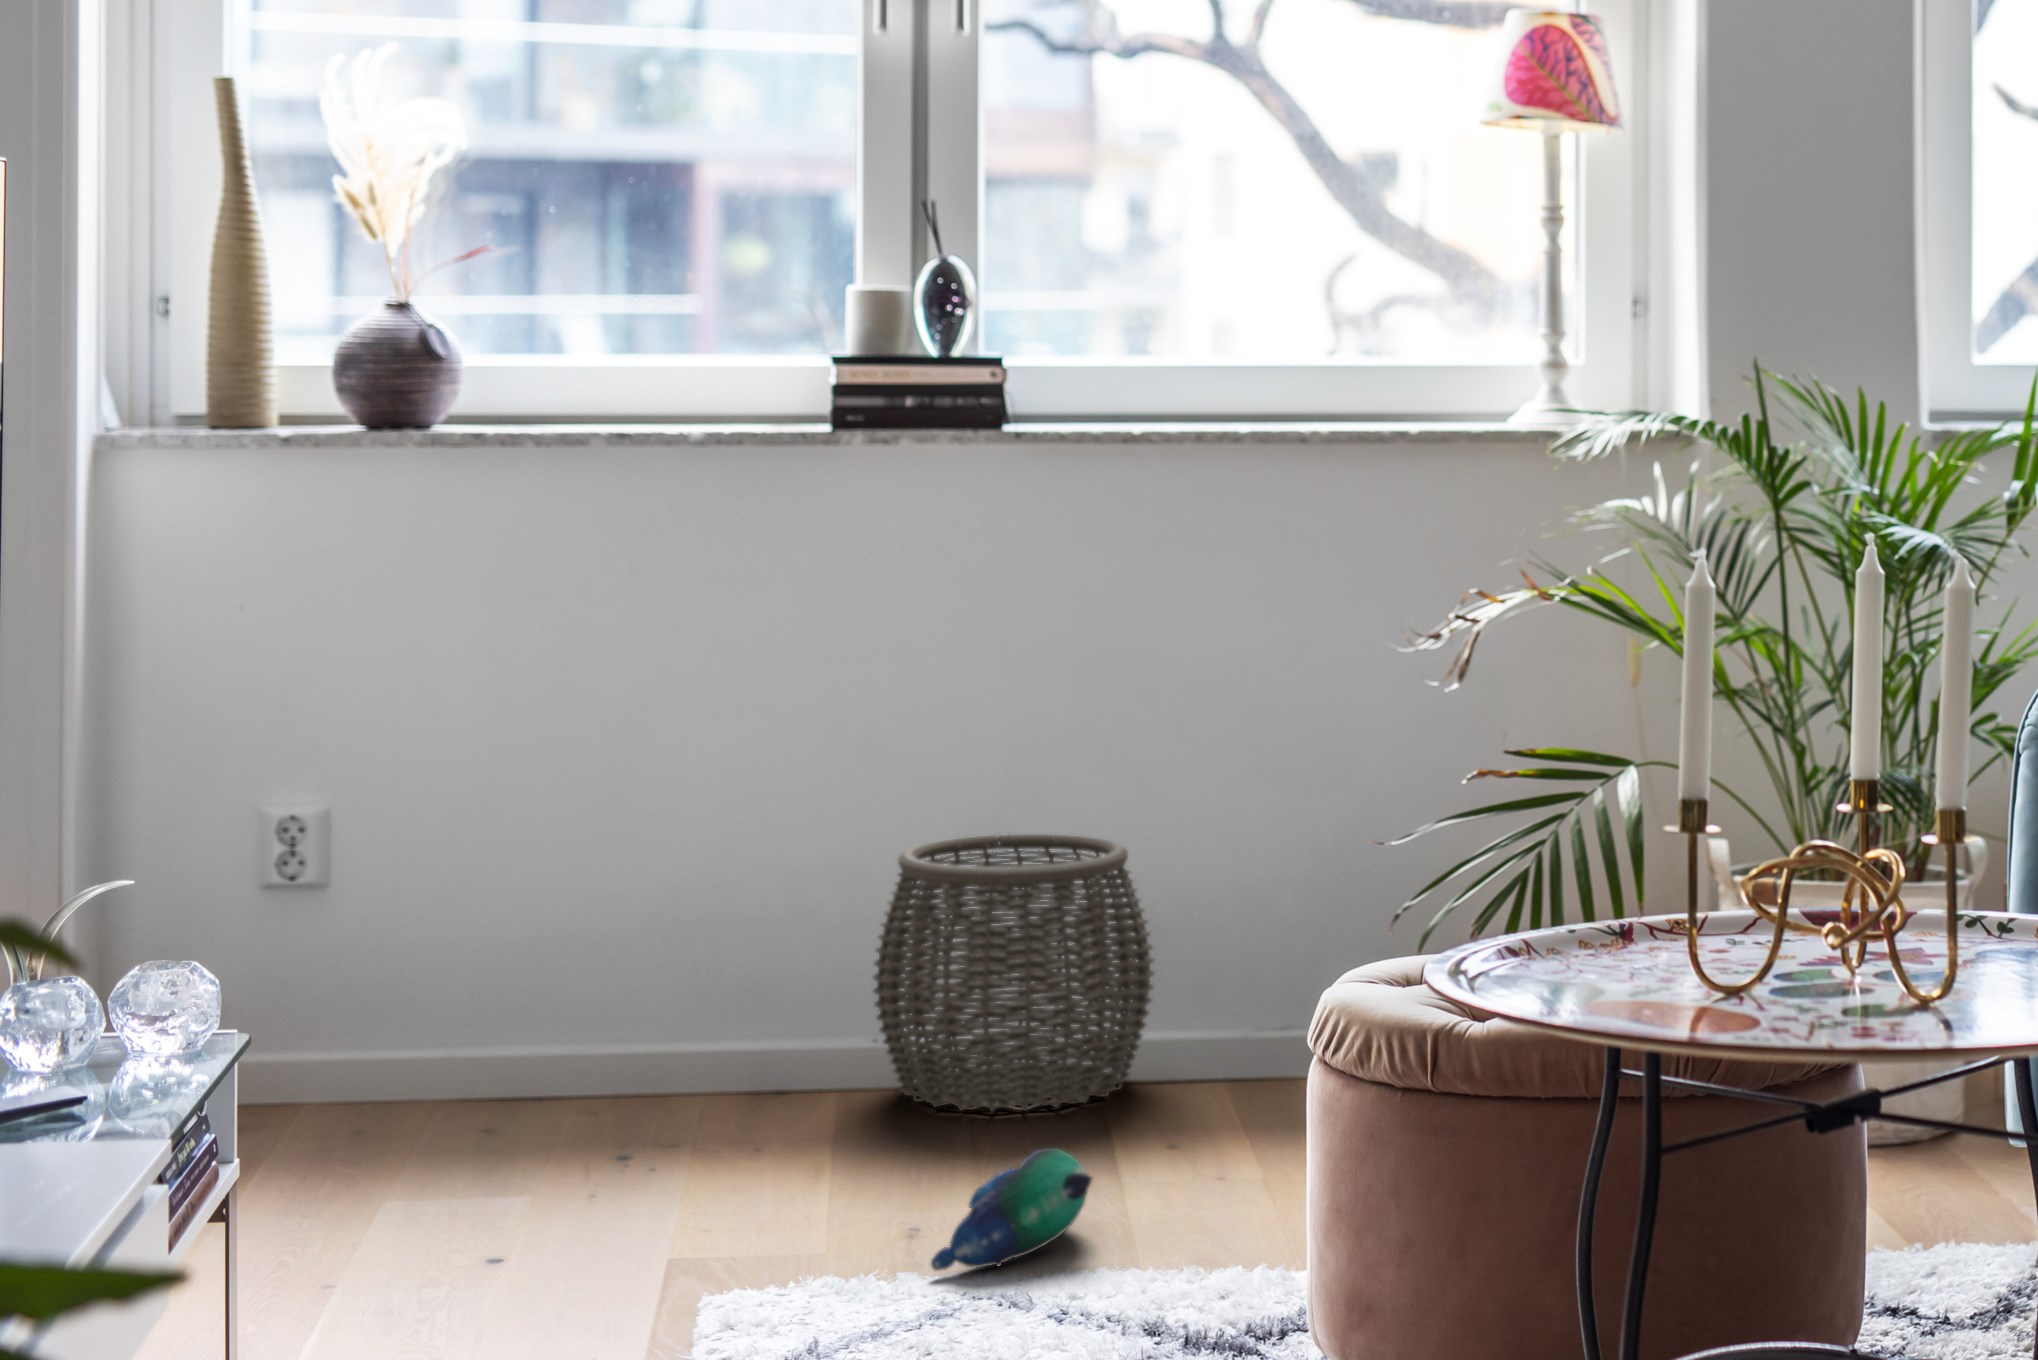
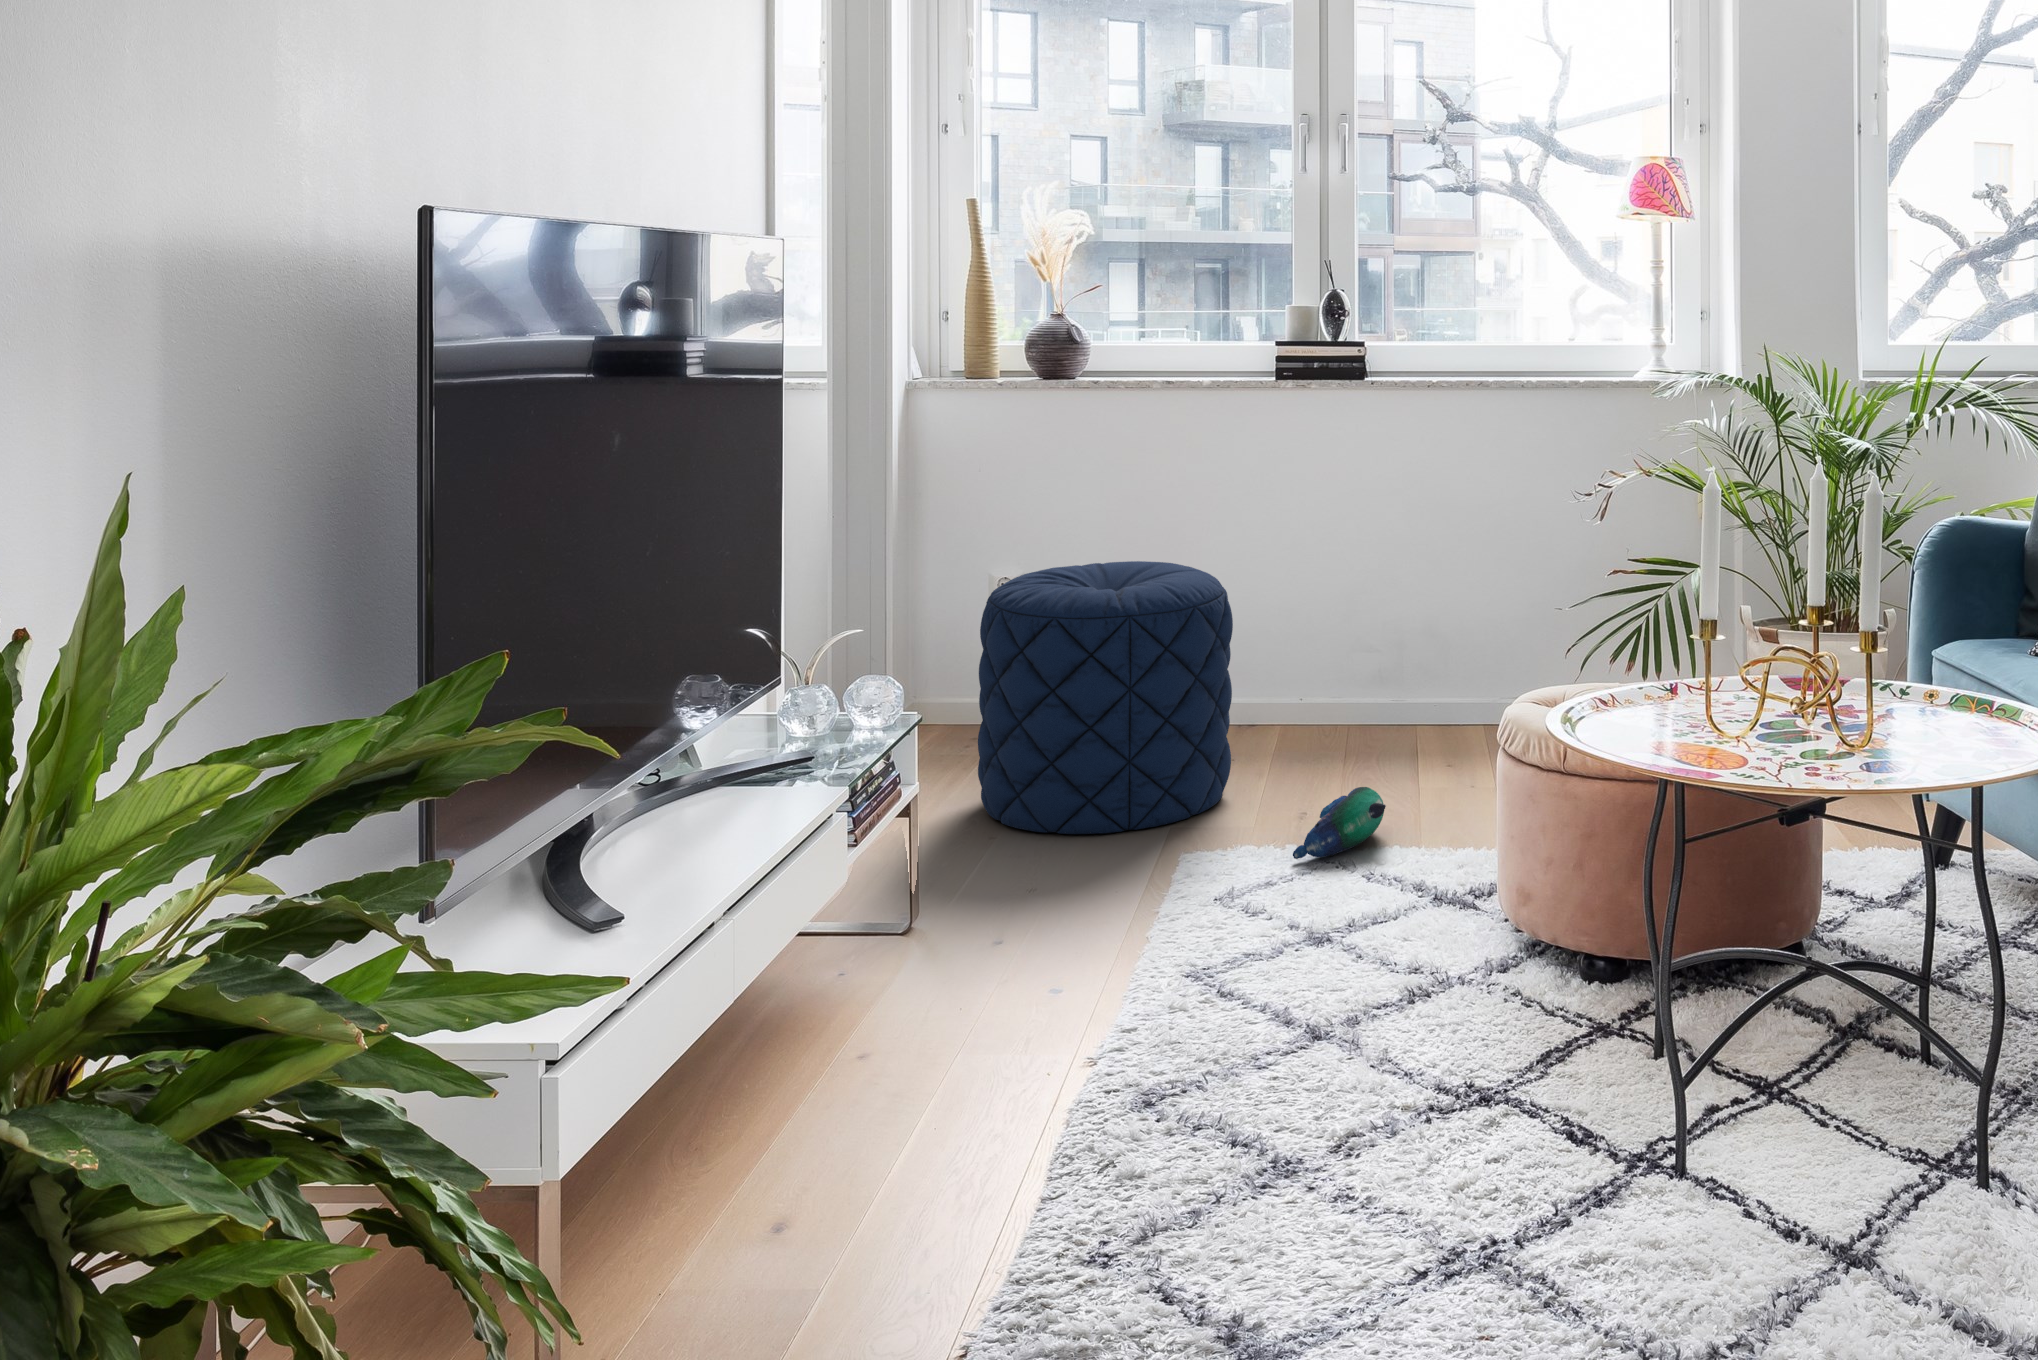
pouf: none [340,763,802,1244] -> present [978,561,1233,834]
woven basket: present [873,834,1154,1111] -> none [1278,601,1432,757]

